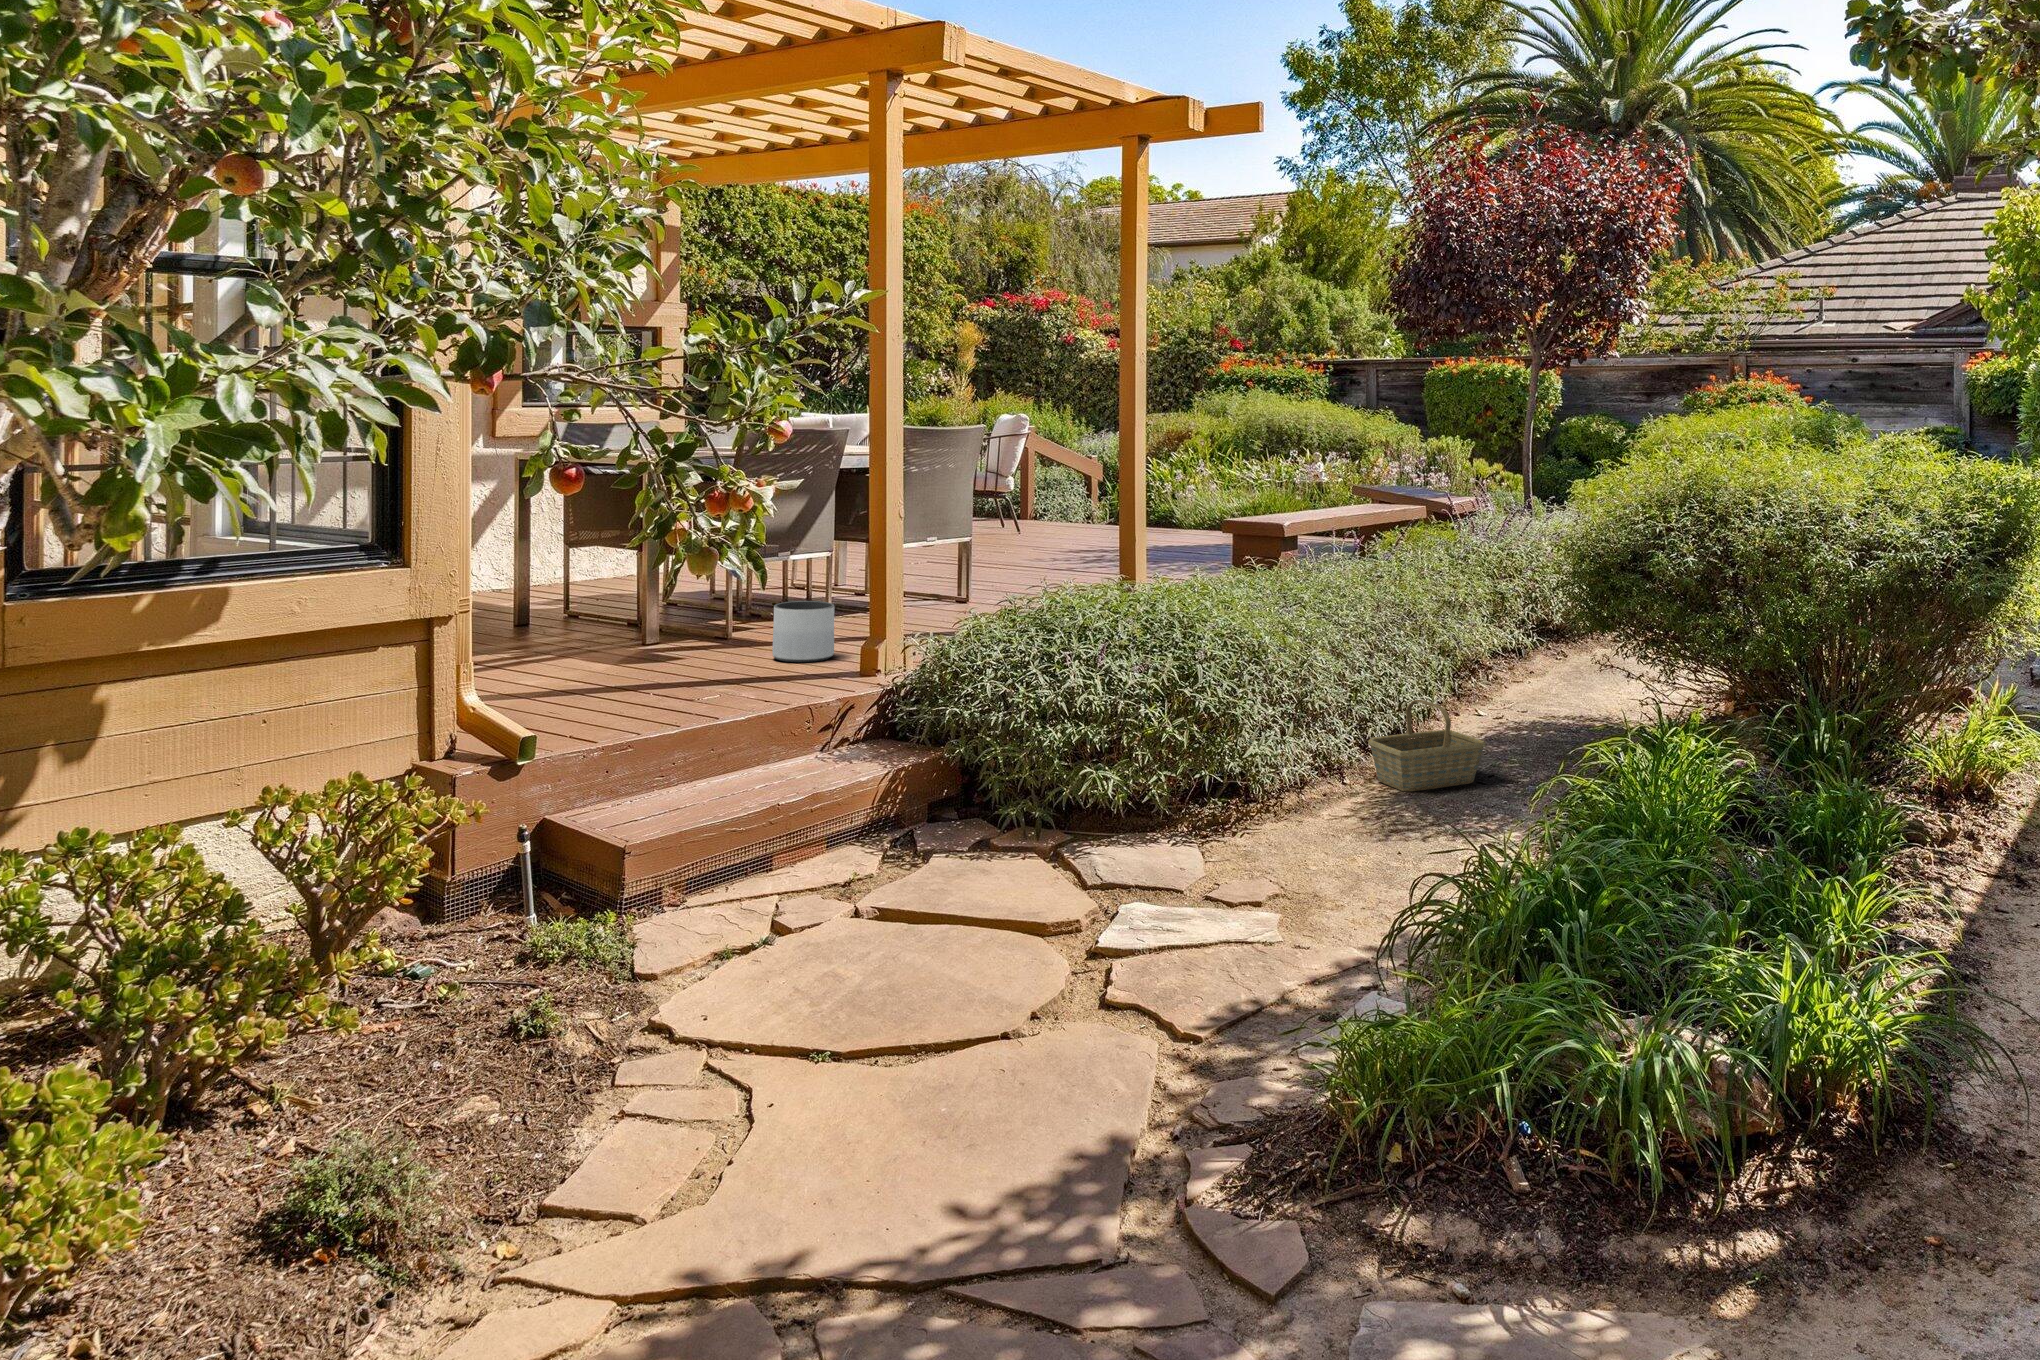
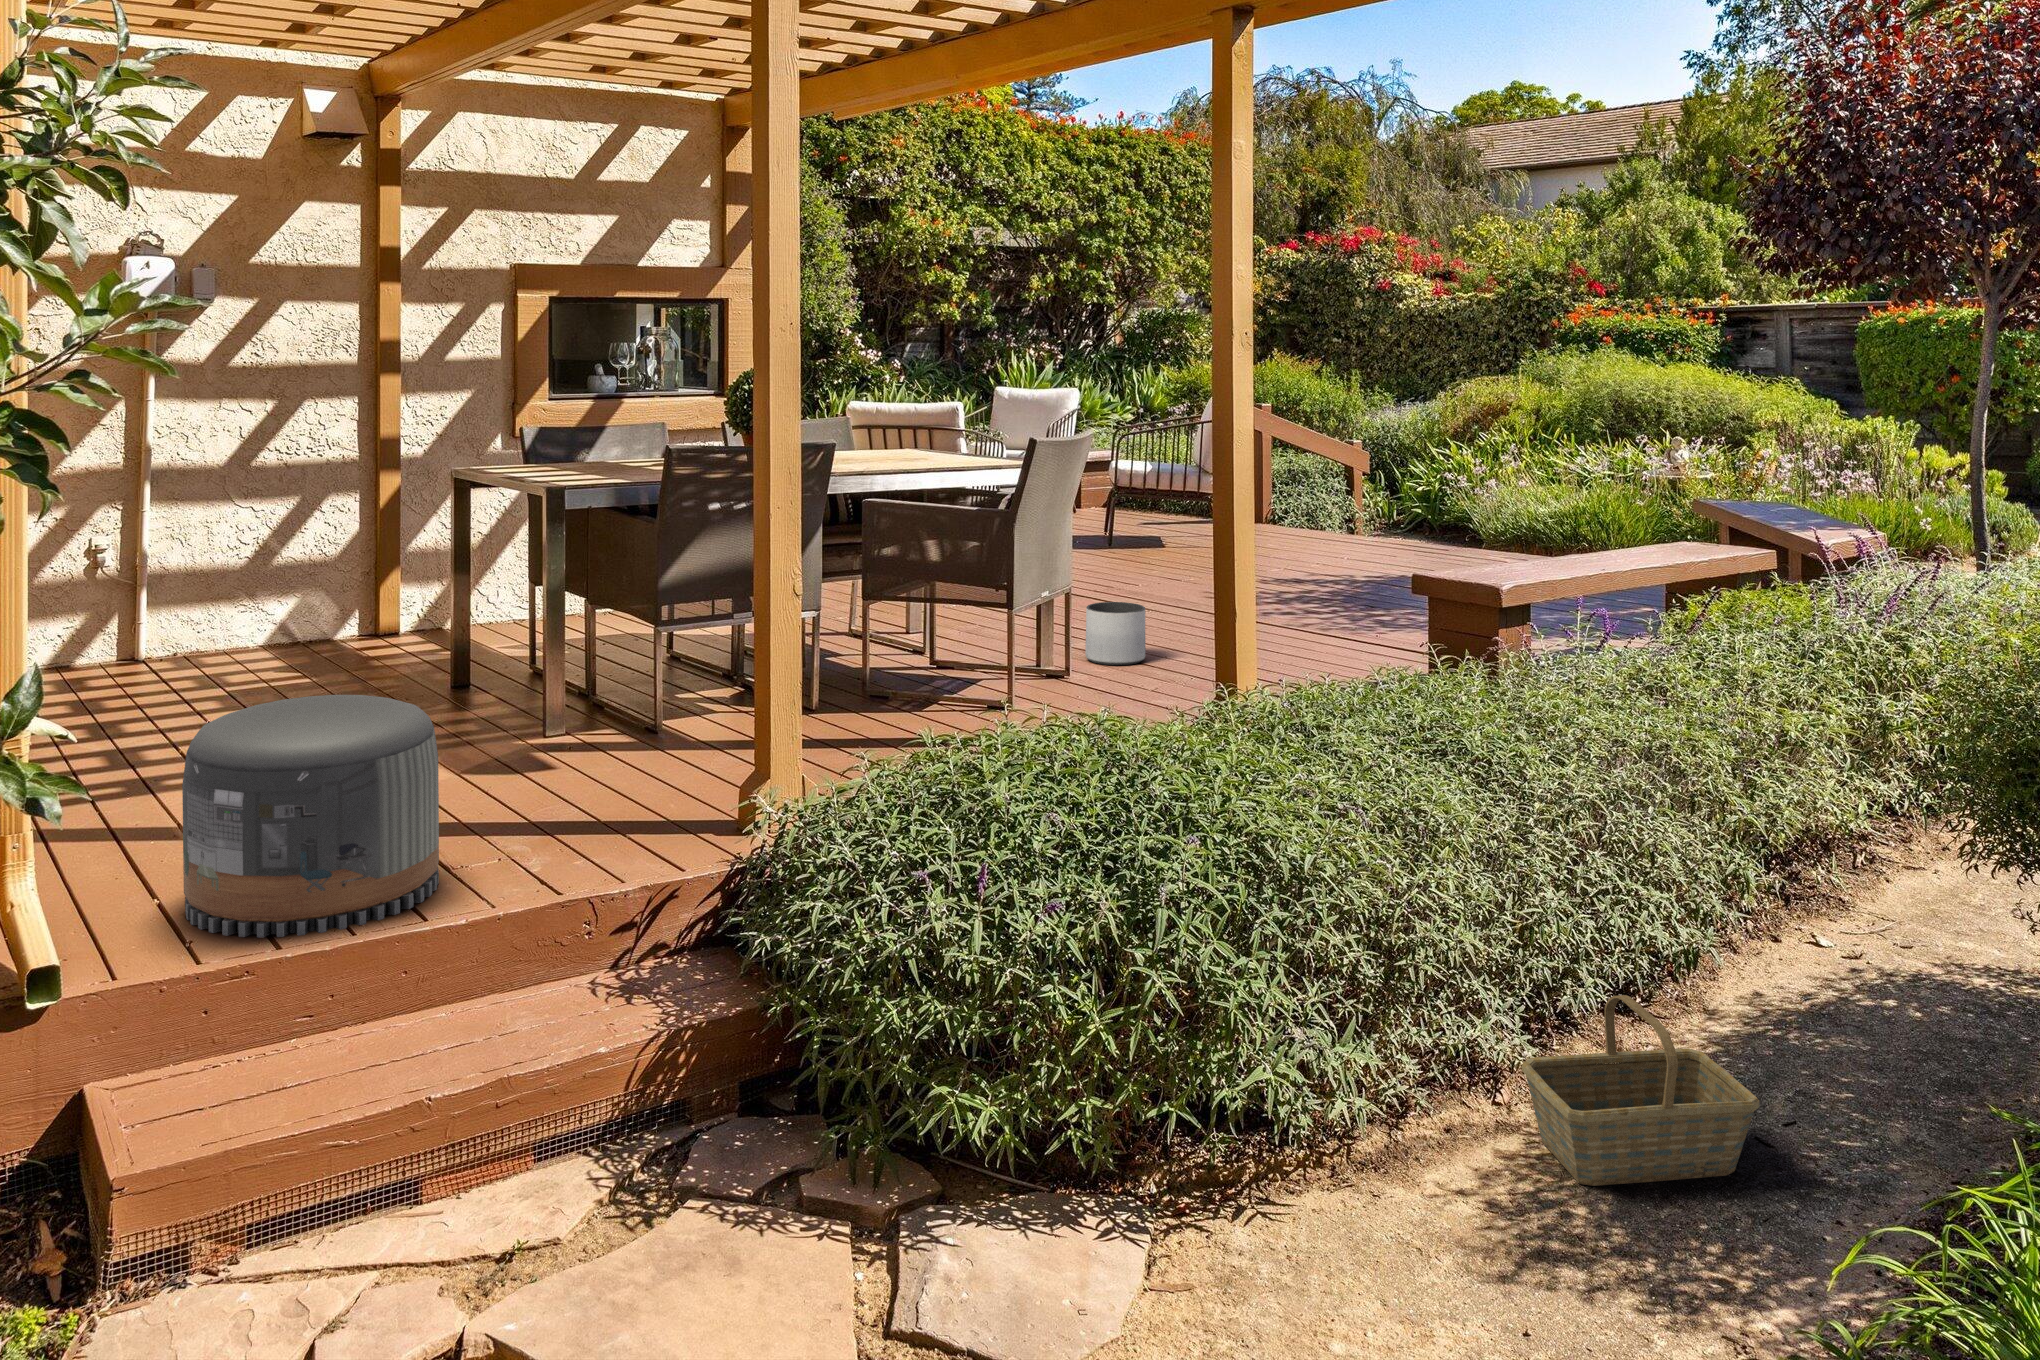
pouf: none [573,568,734,710] -> present [182,695,439,938]
planter: present [772,601,834,662] -> present [1085,602,1146,665]

